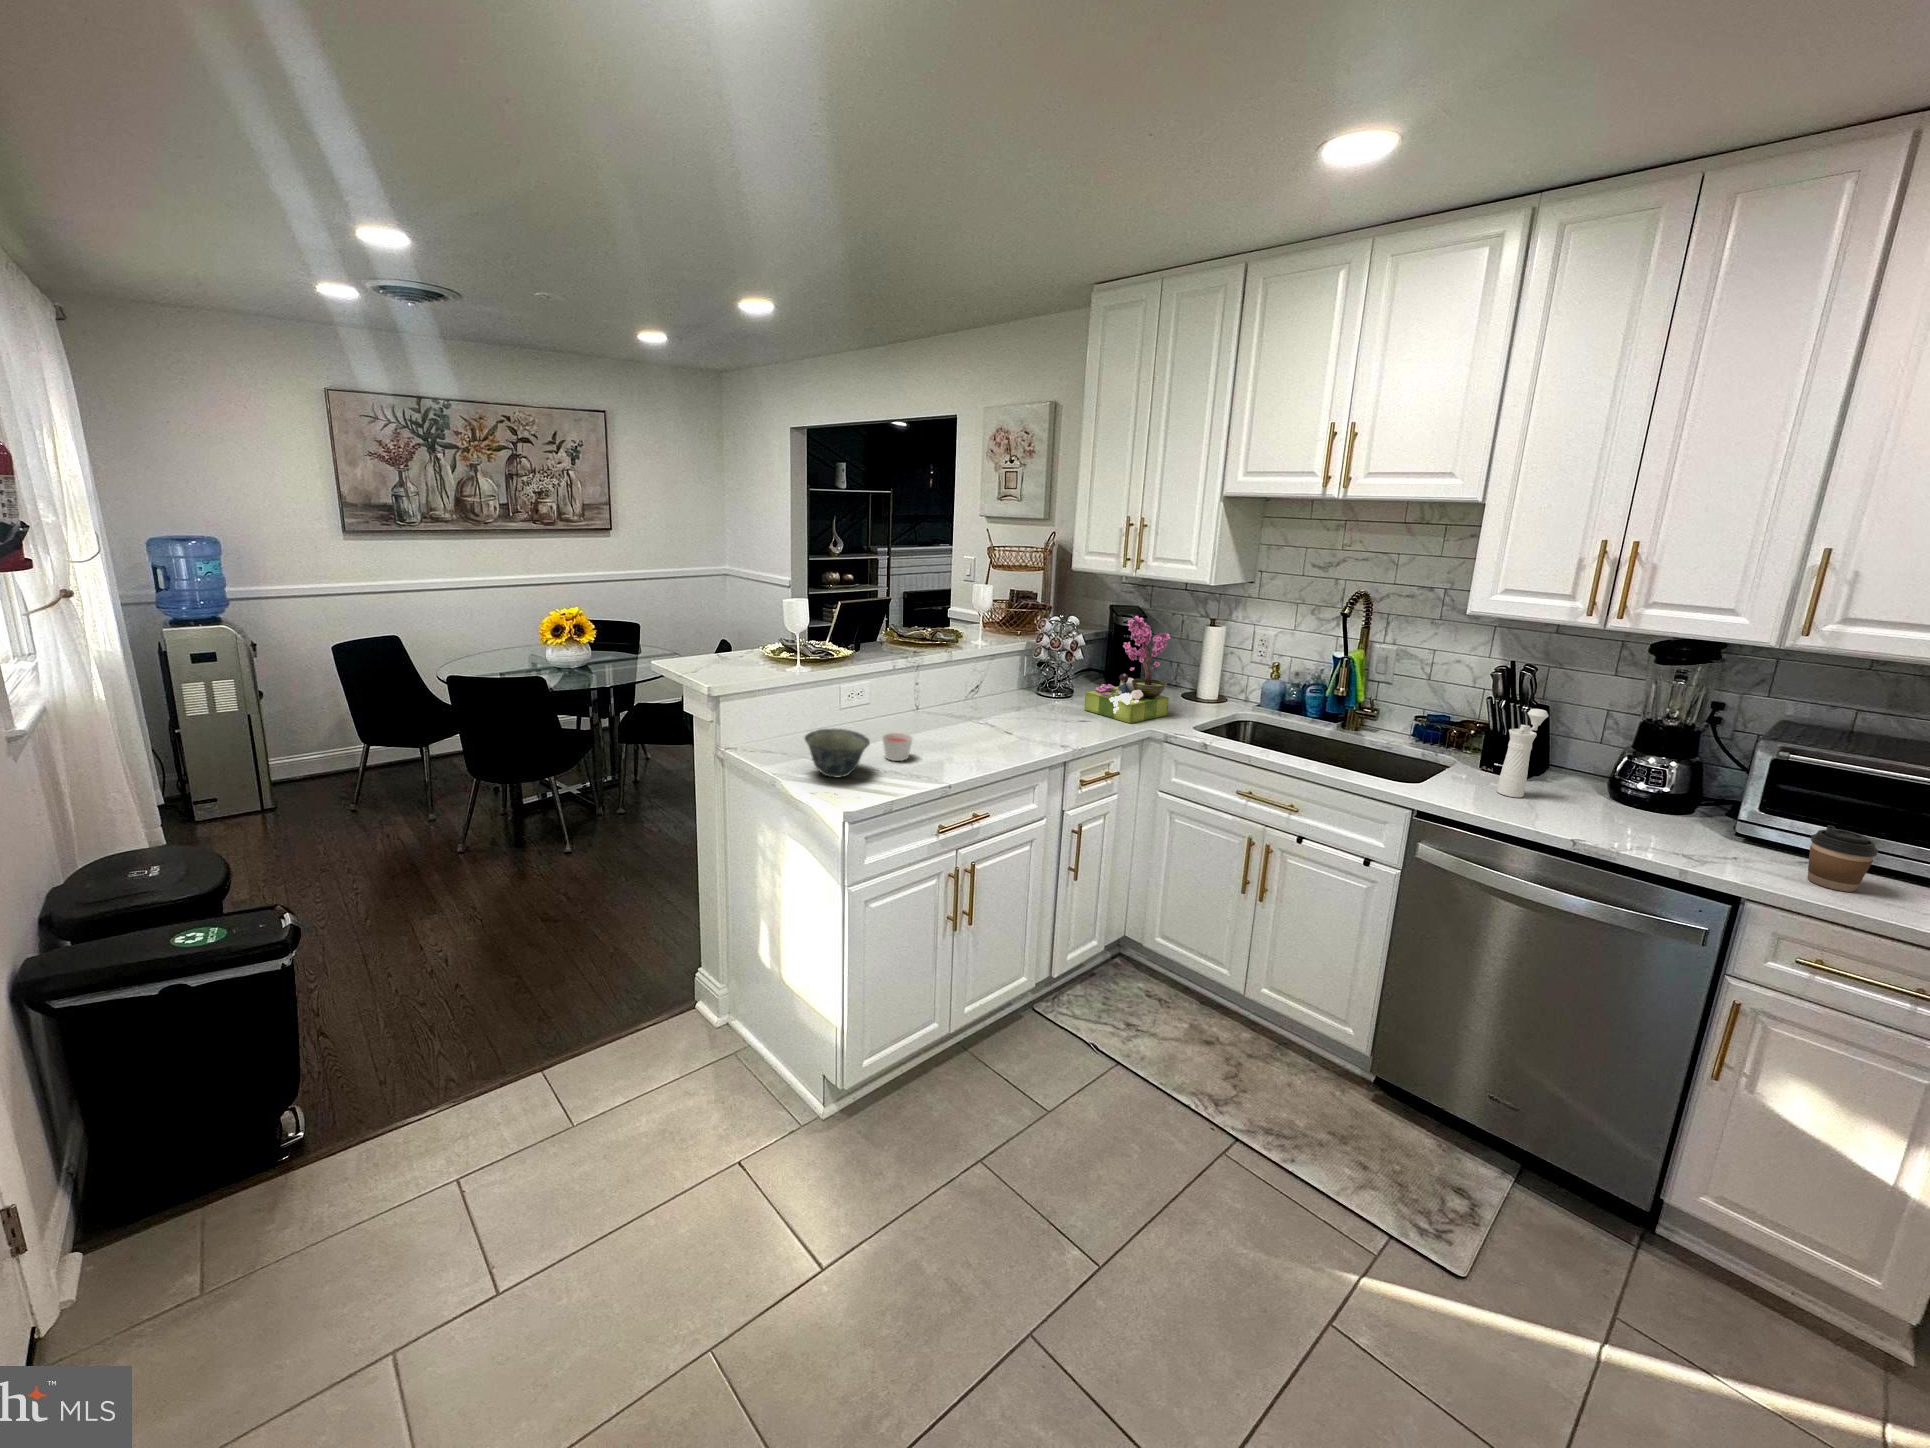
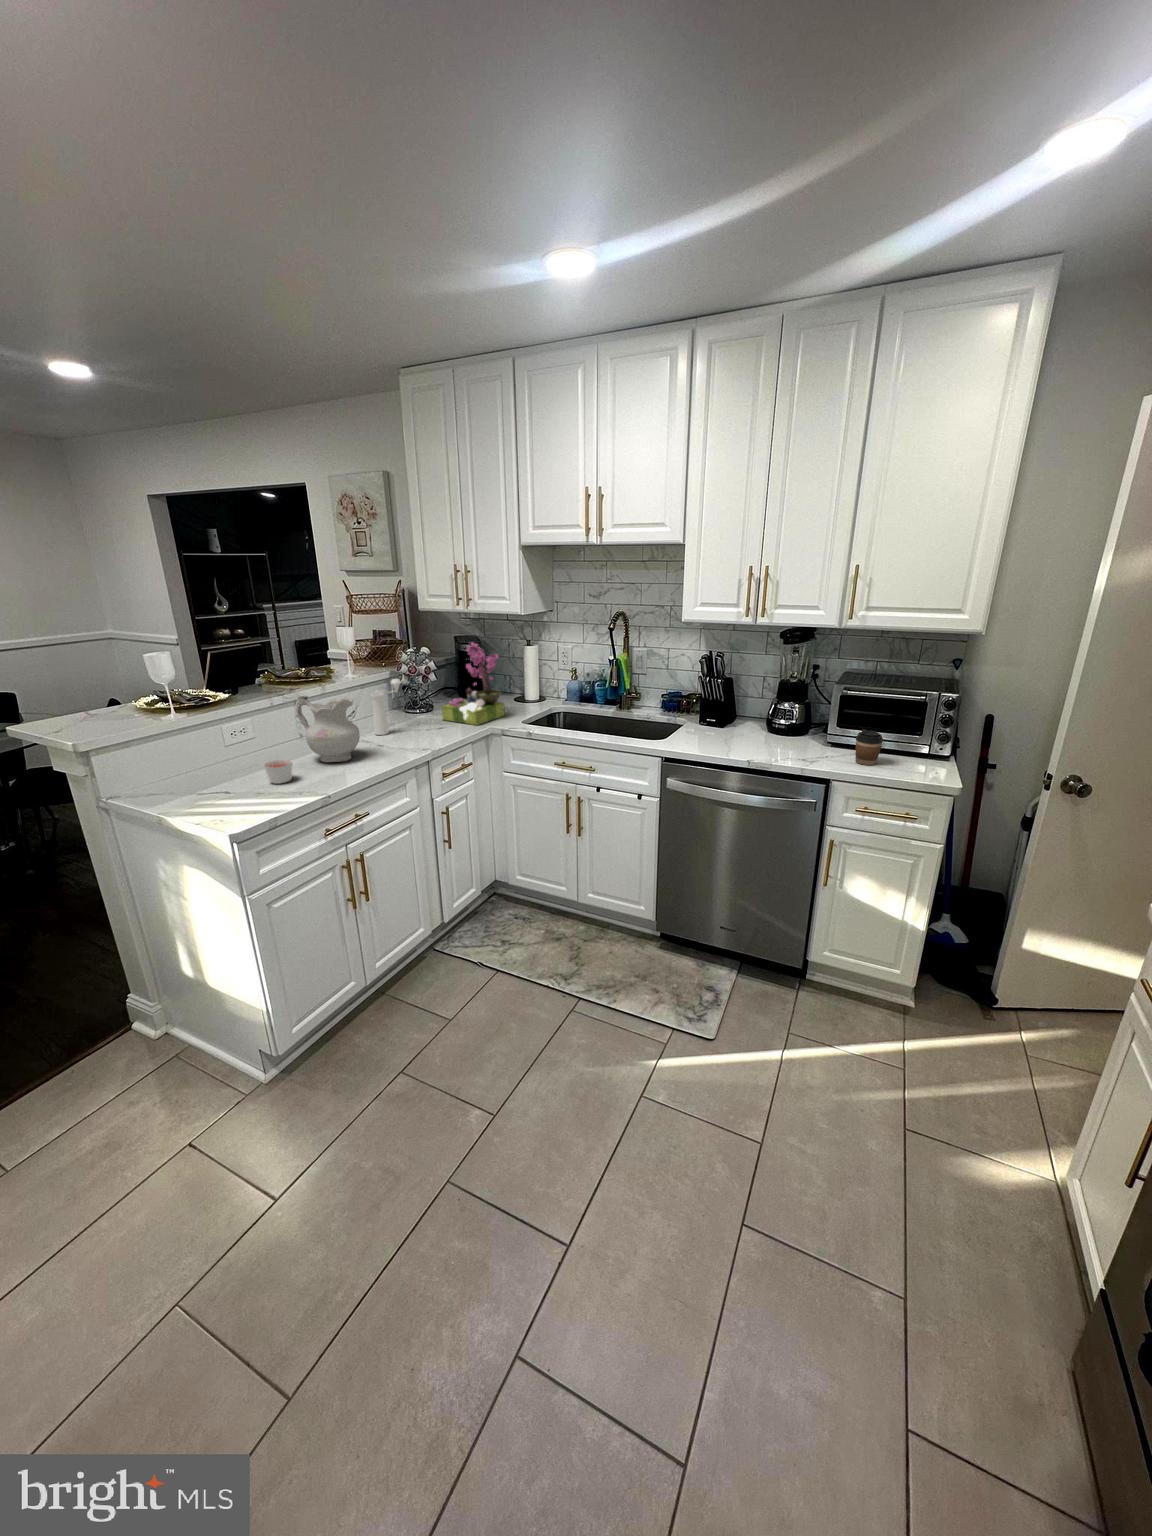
ceramic pitcher: none [922,661,988,746] -> present [295,696,360,762]
pepper mill: present [1497,709,1548,797] -> present [370,679,401,735]
bowl: present [805,729,870,777] -> none [182,764,249,807]

